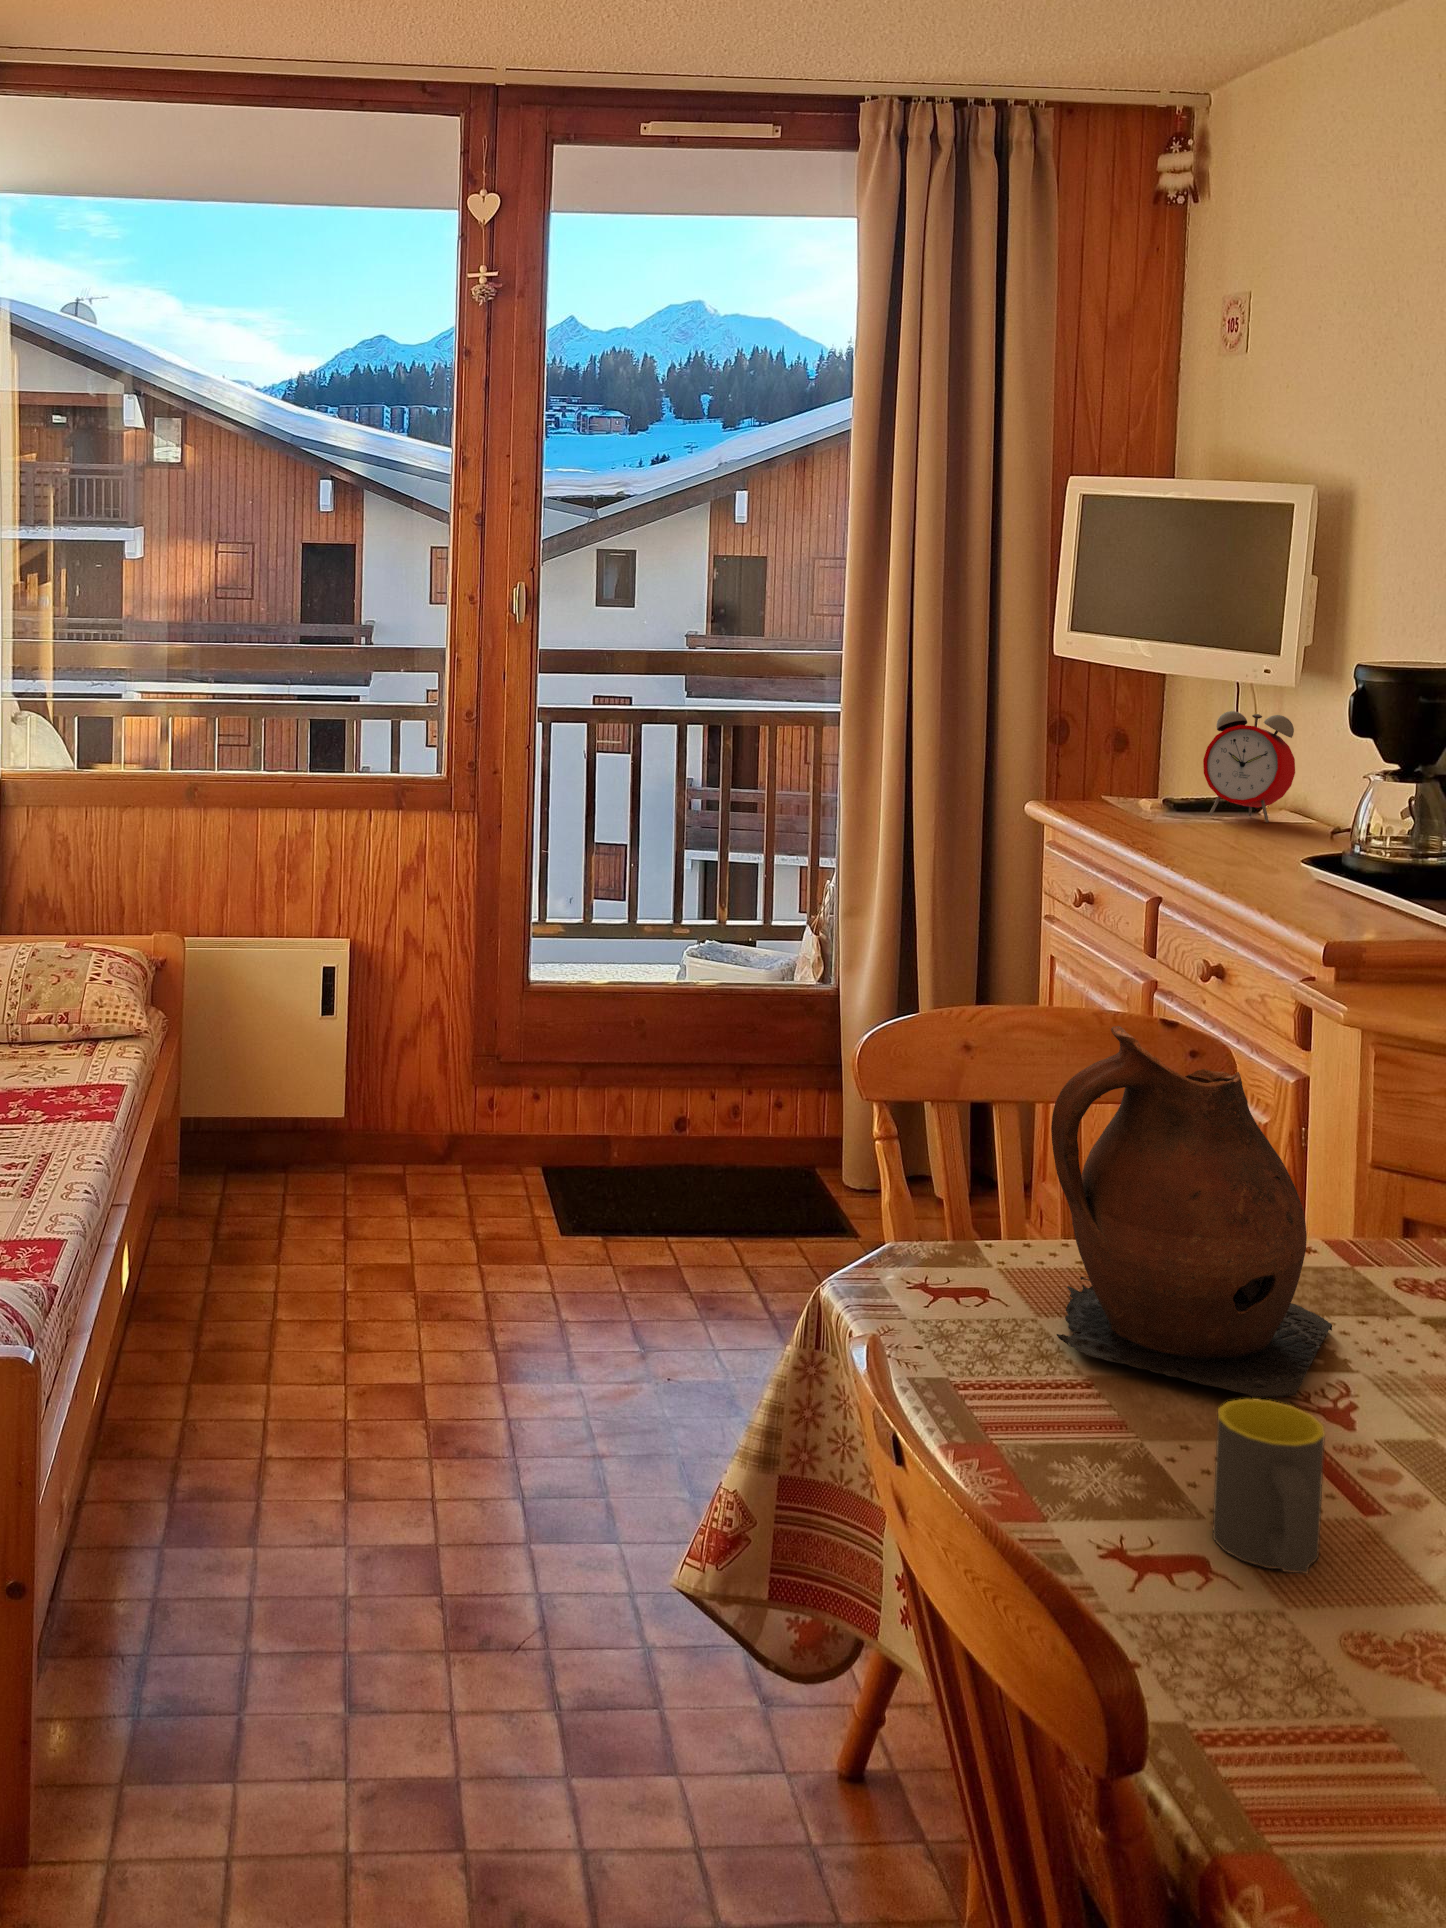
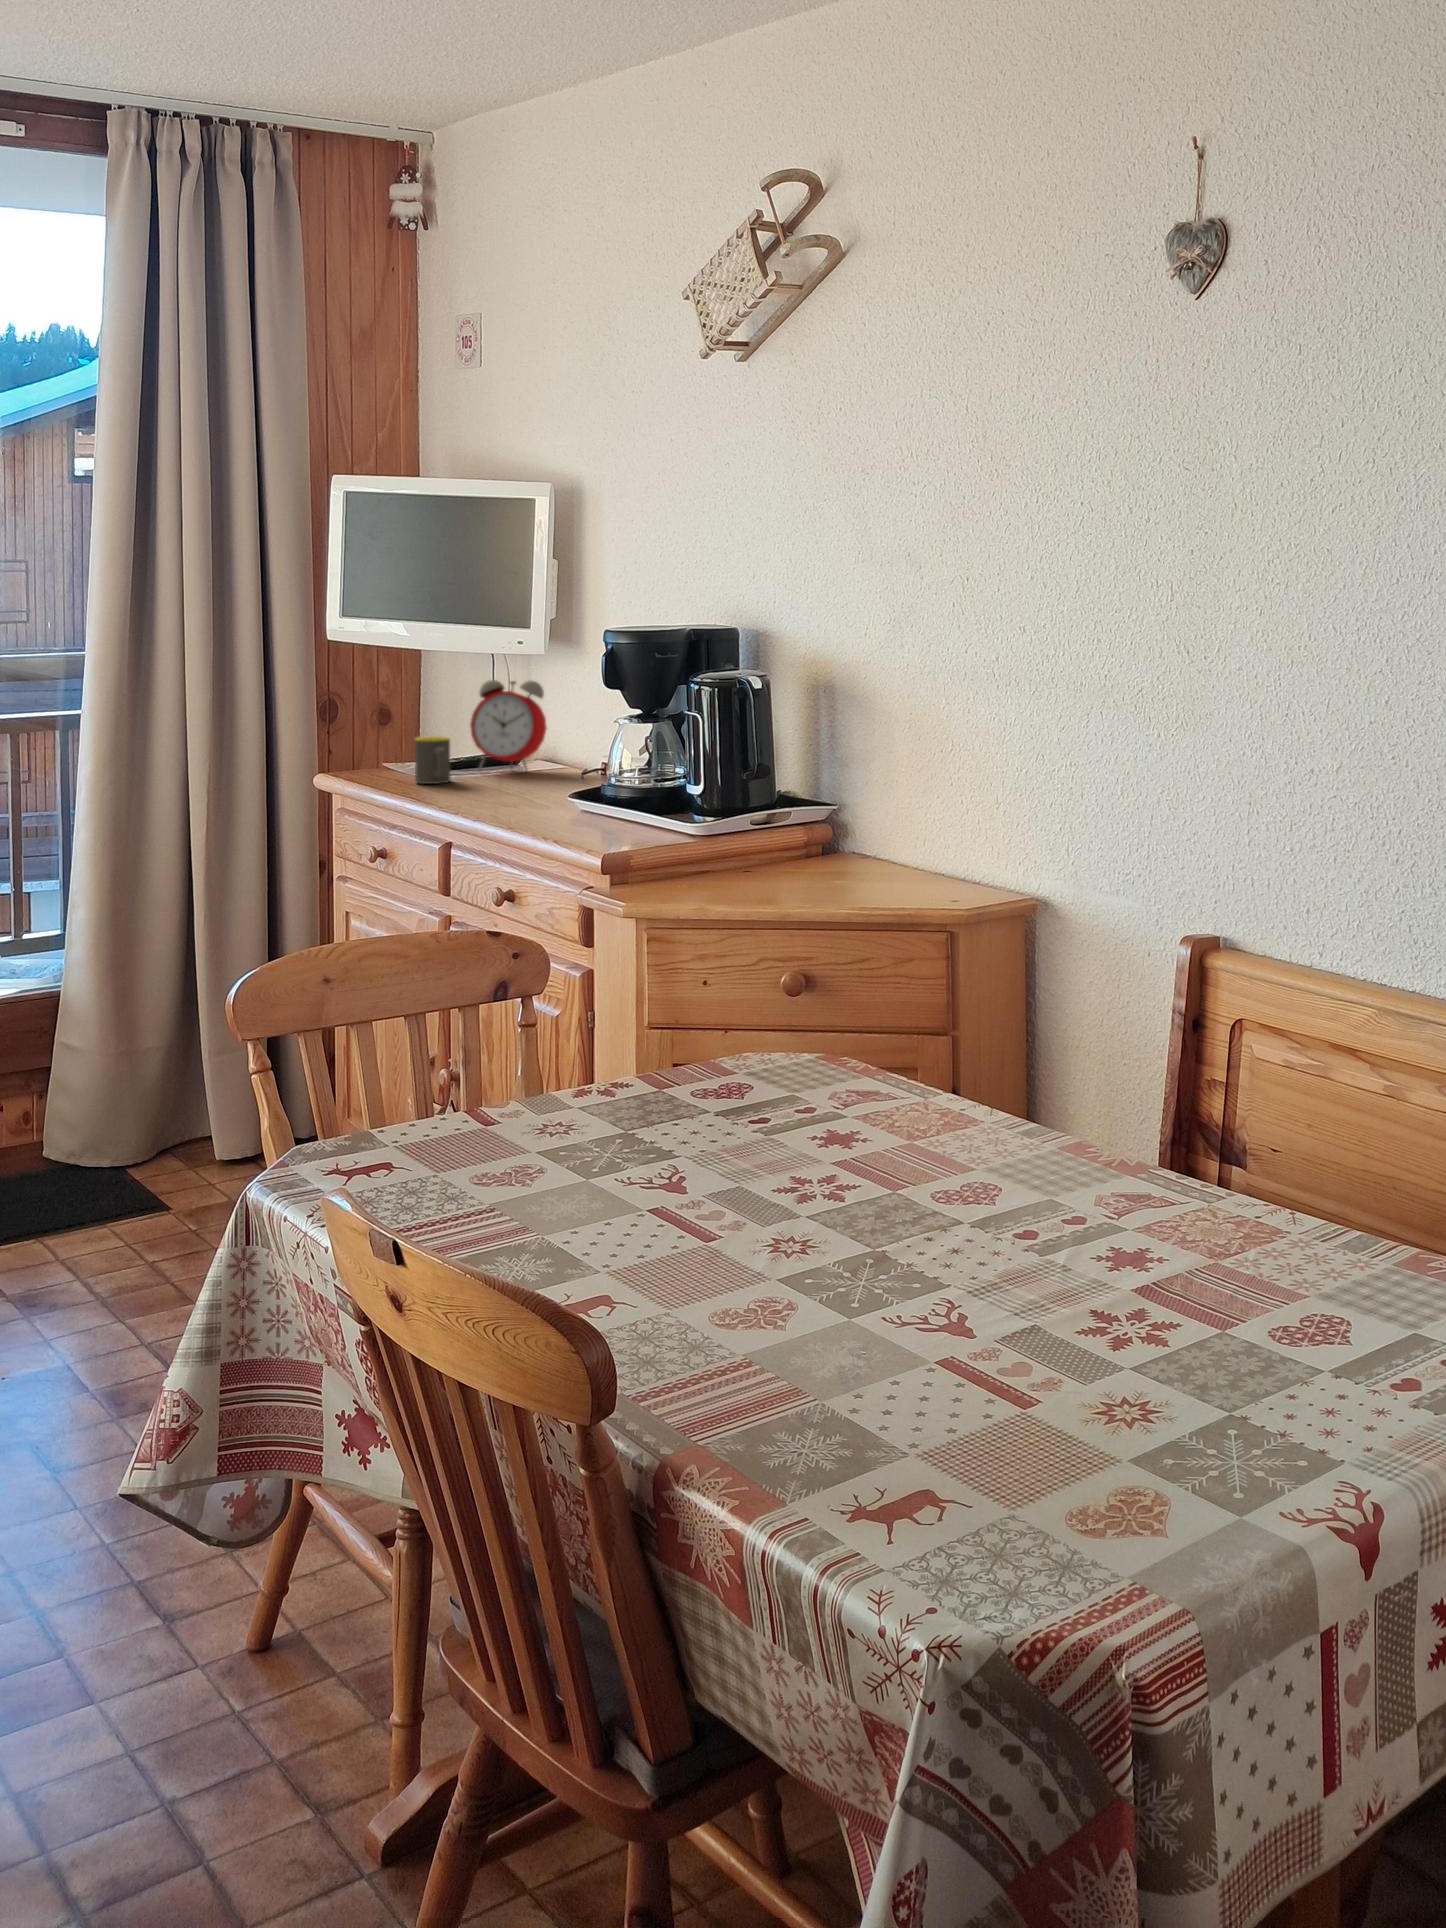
ceramic pitcher: present [1051,1026,1332,1399] -> none [448,927,657,1191]
mug: present [1213,1399,1325,1574] -> present [415,736,451,784]

